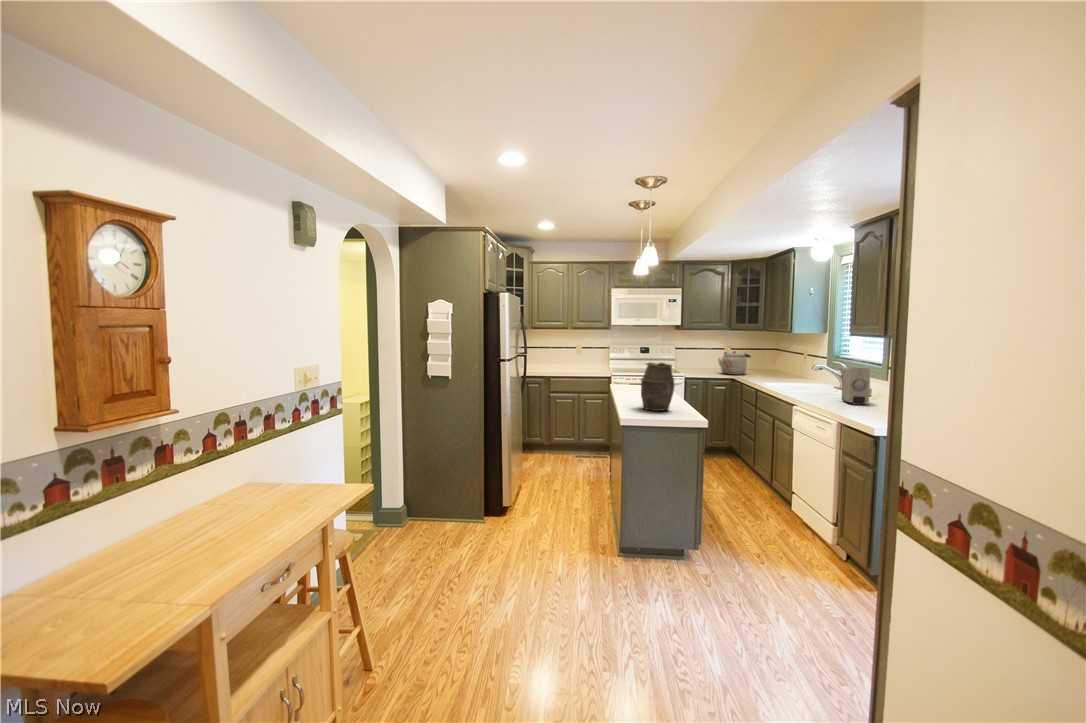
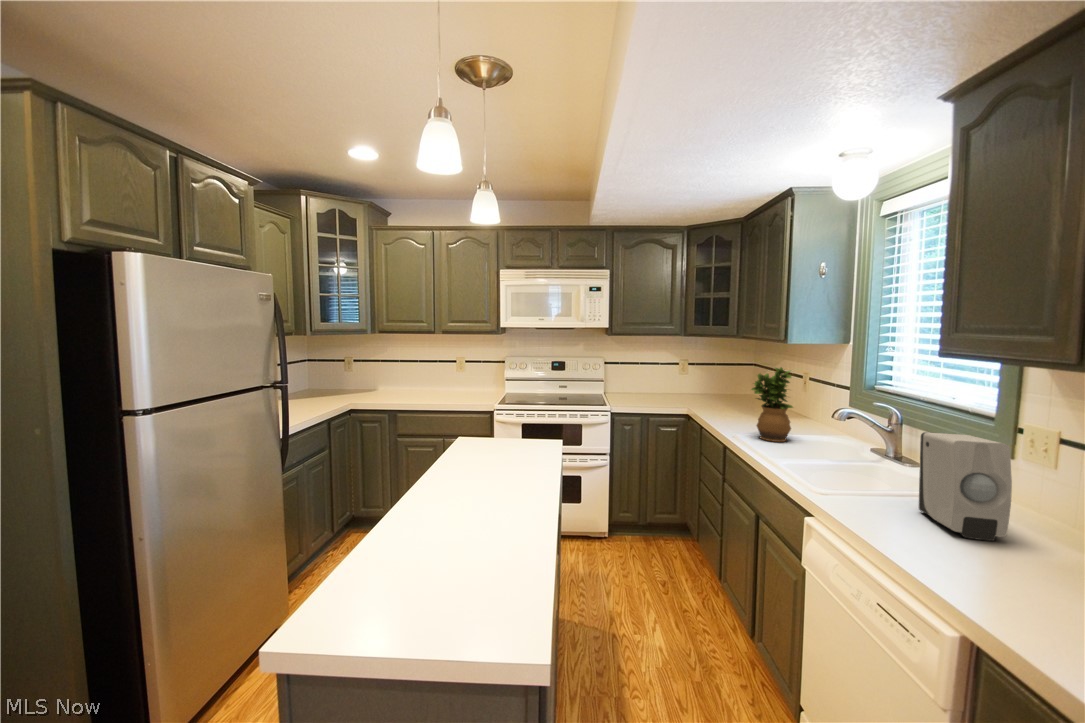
potted plant: none [772,346,795,386] -> present [751,367,793,442]
kettle: present [718,351,751,375] -> none [667,370,717,408]
vase: present [641,362,674,411] -> none [355,438,461,602]

